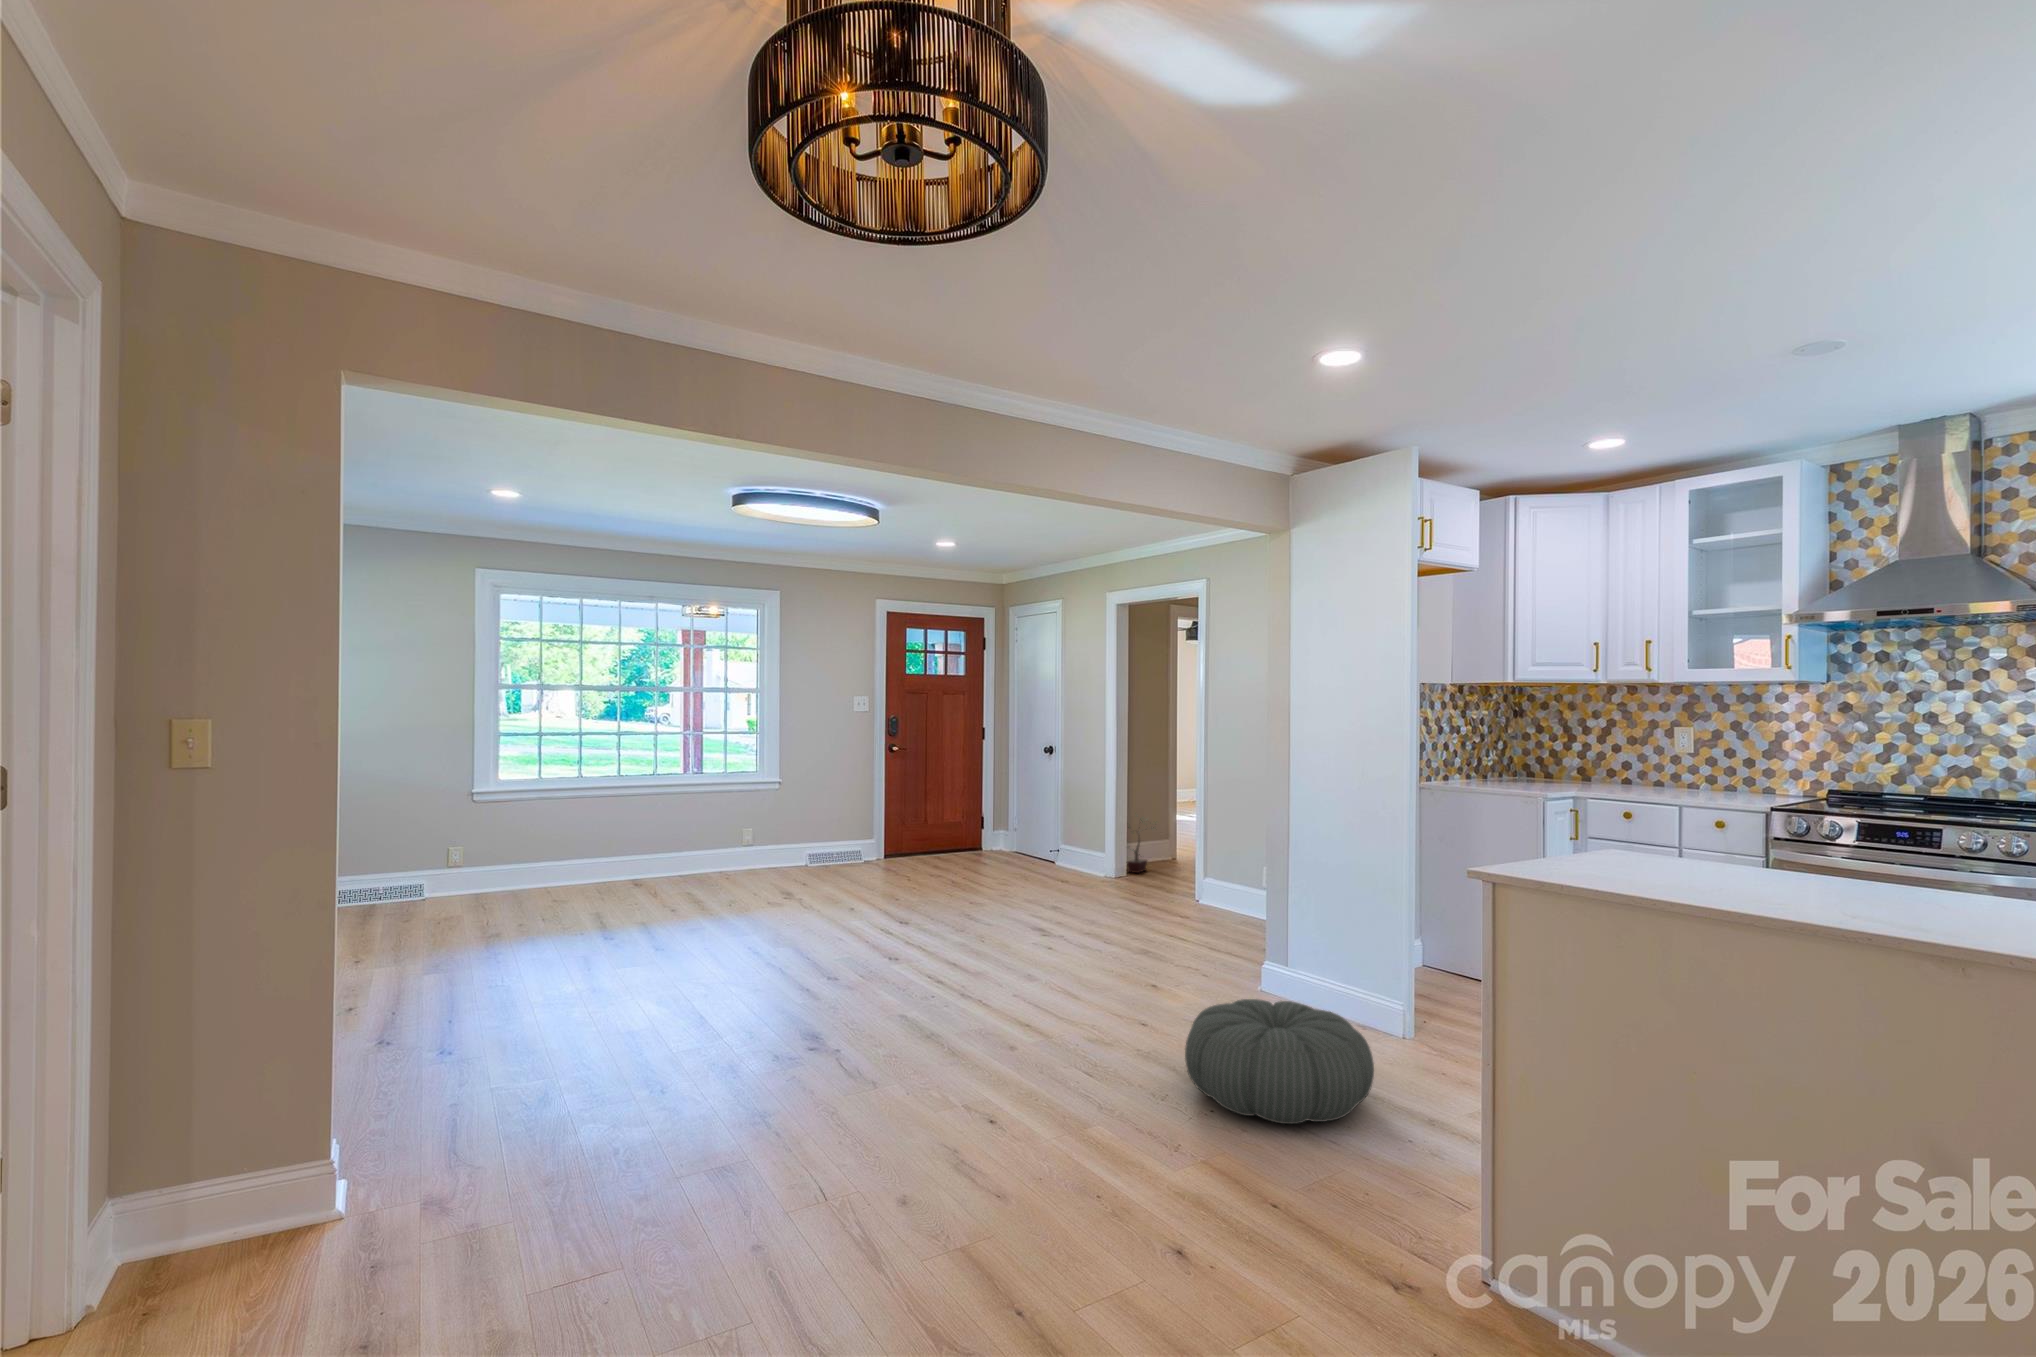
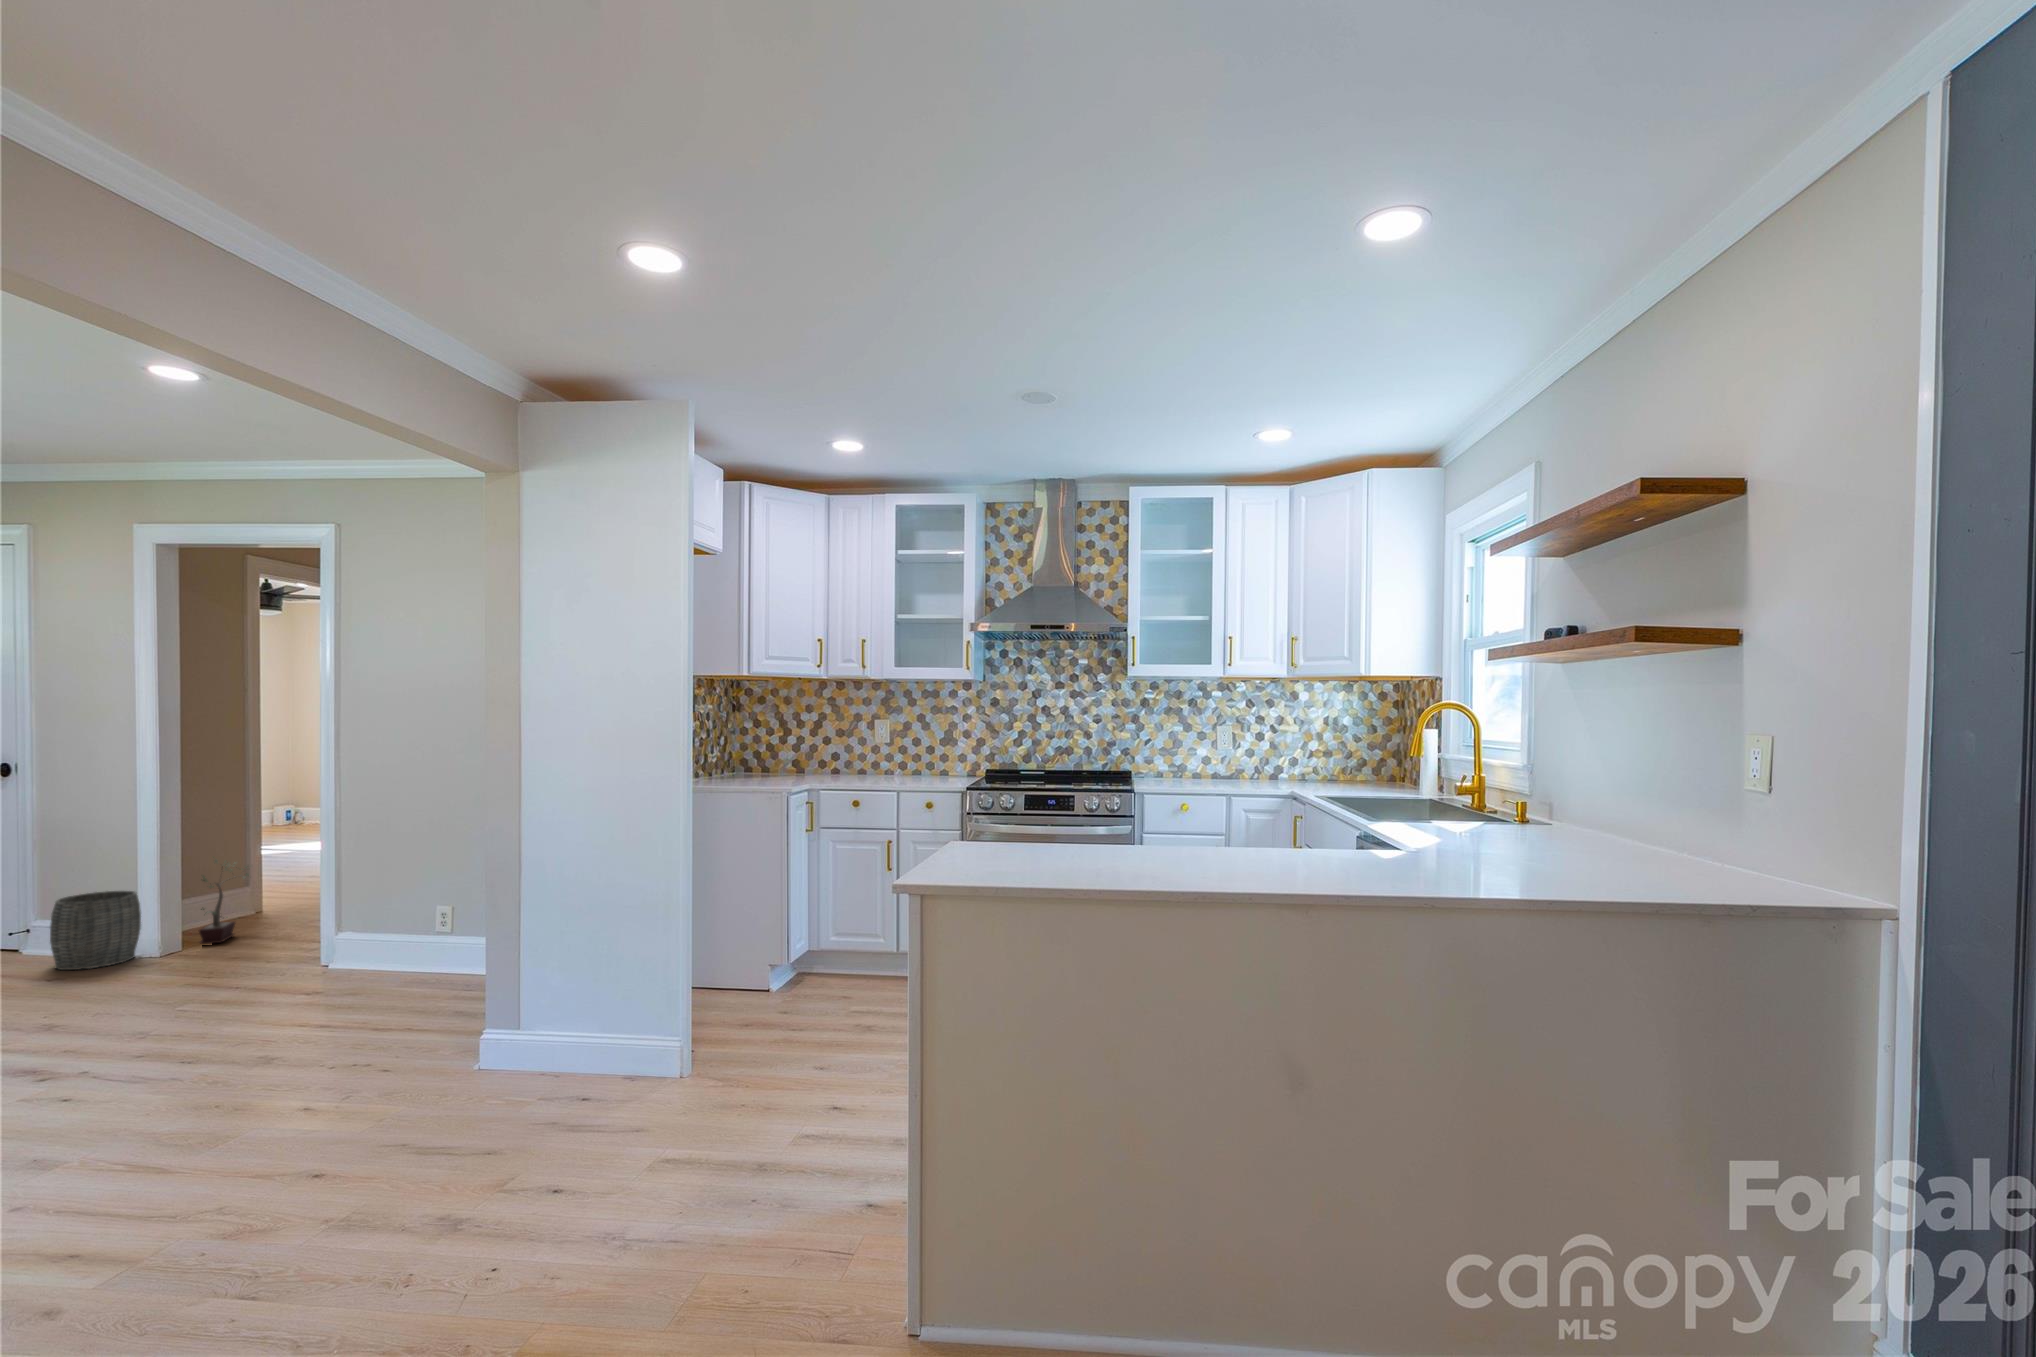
woven basket: none [1054,827,1096,875] -> present [50,891,141,970]
pouf: present [1185,999,1374,1124] -> none [439,1084,692,1262]

